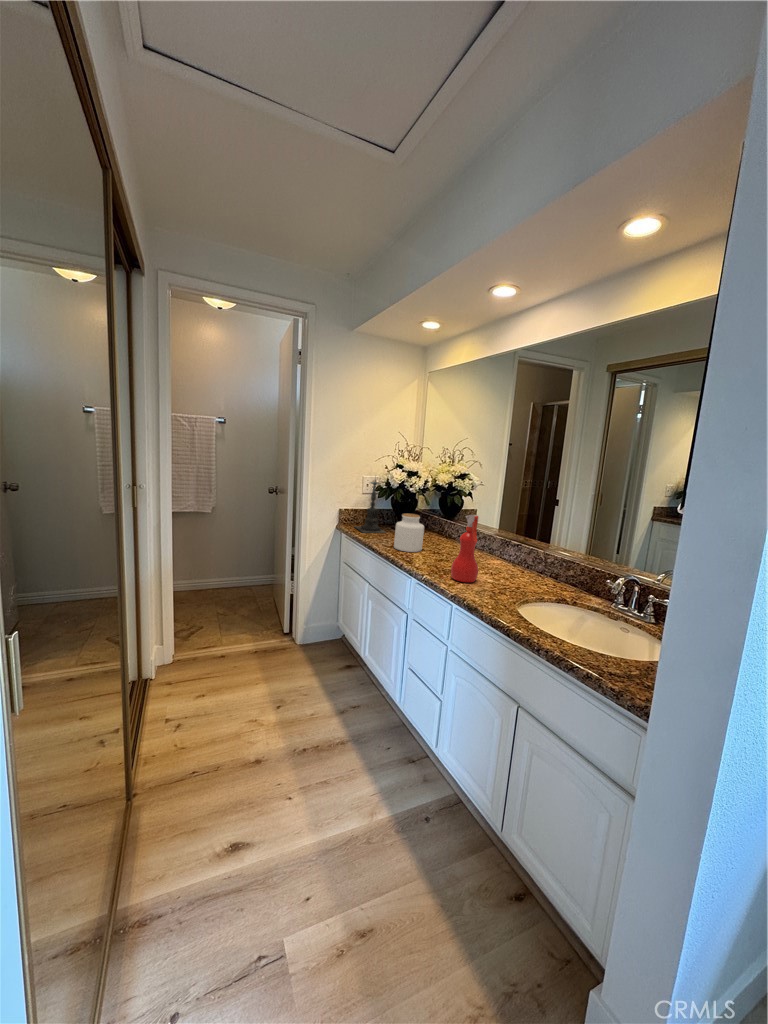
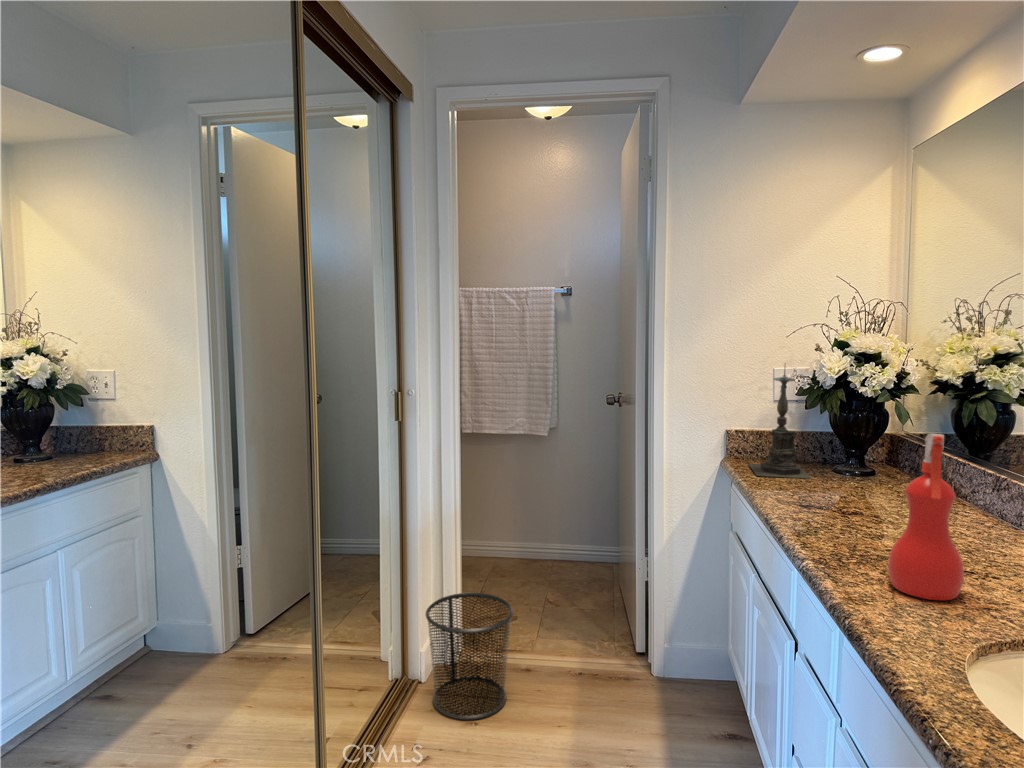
jar: present [394,514,424,552] -> none [800,437,869,519]
waste bin: none [161,615,223,695] -> present [426,593,513,720]

